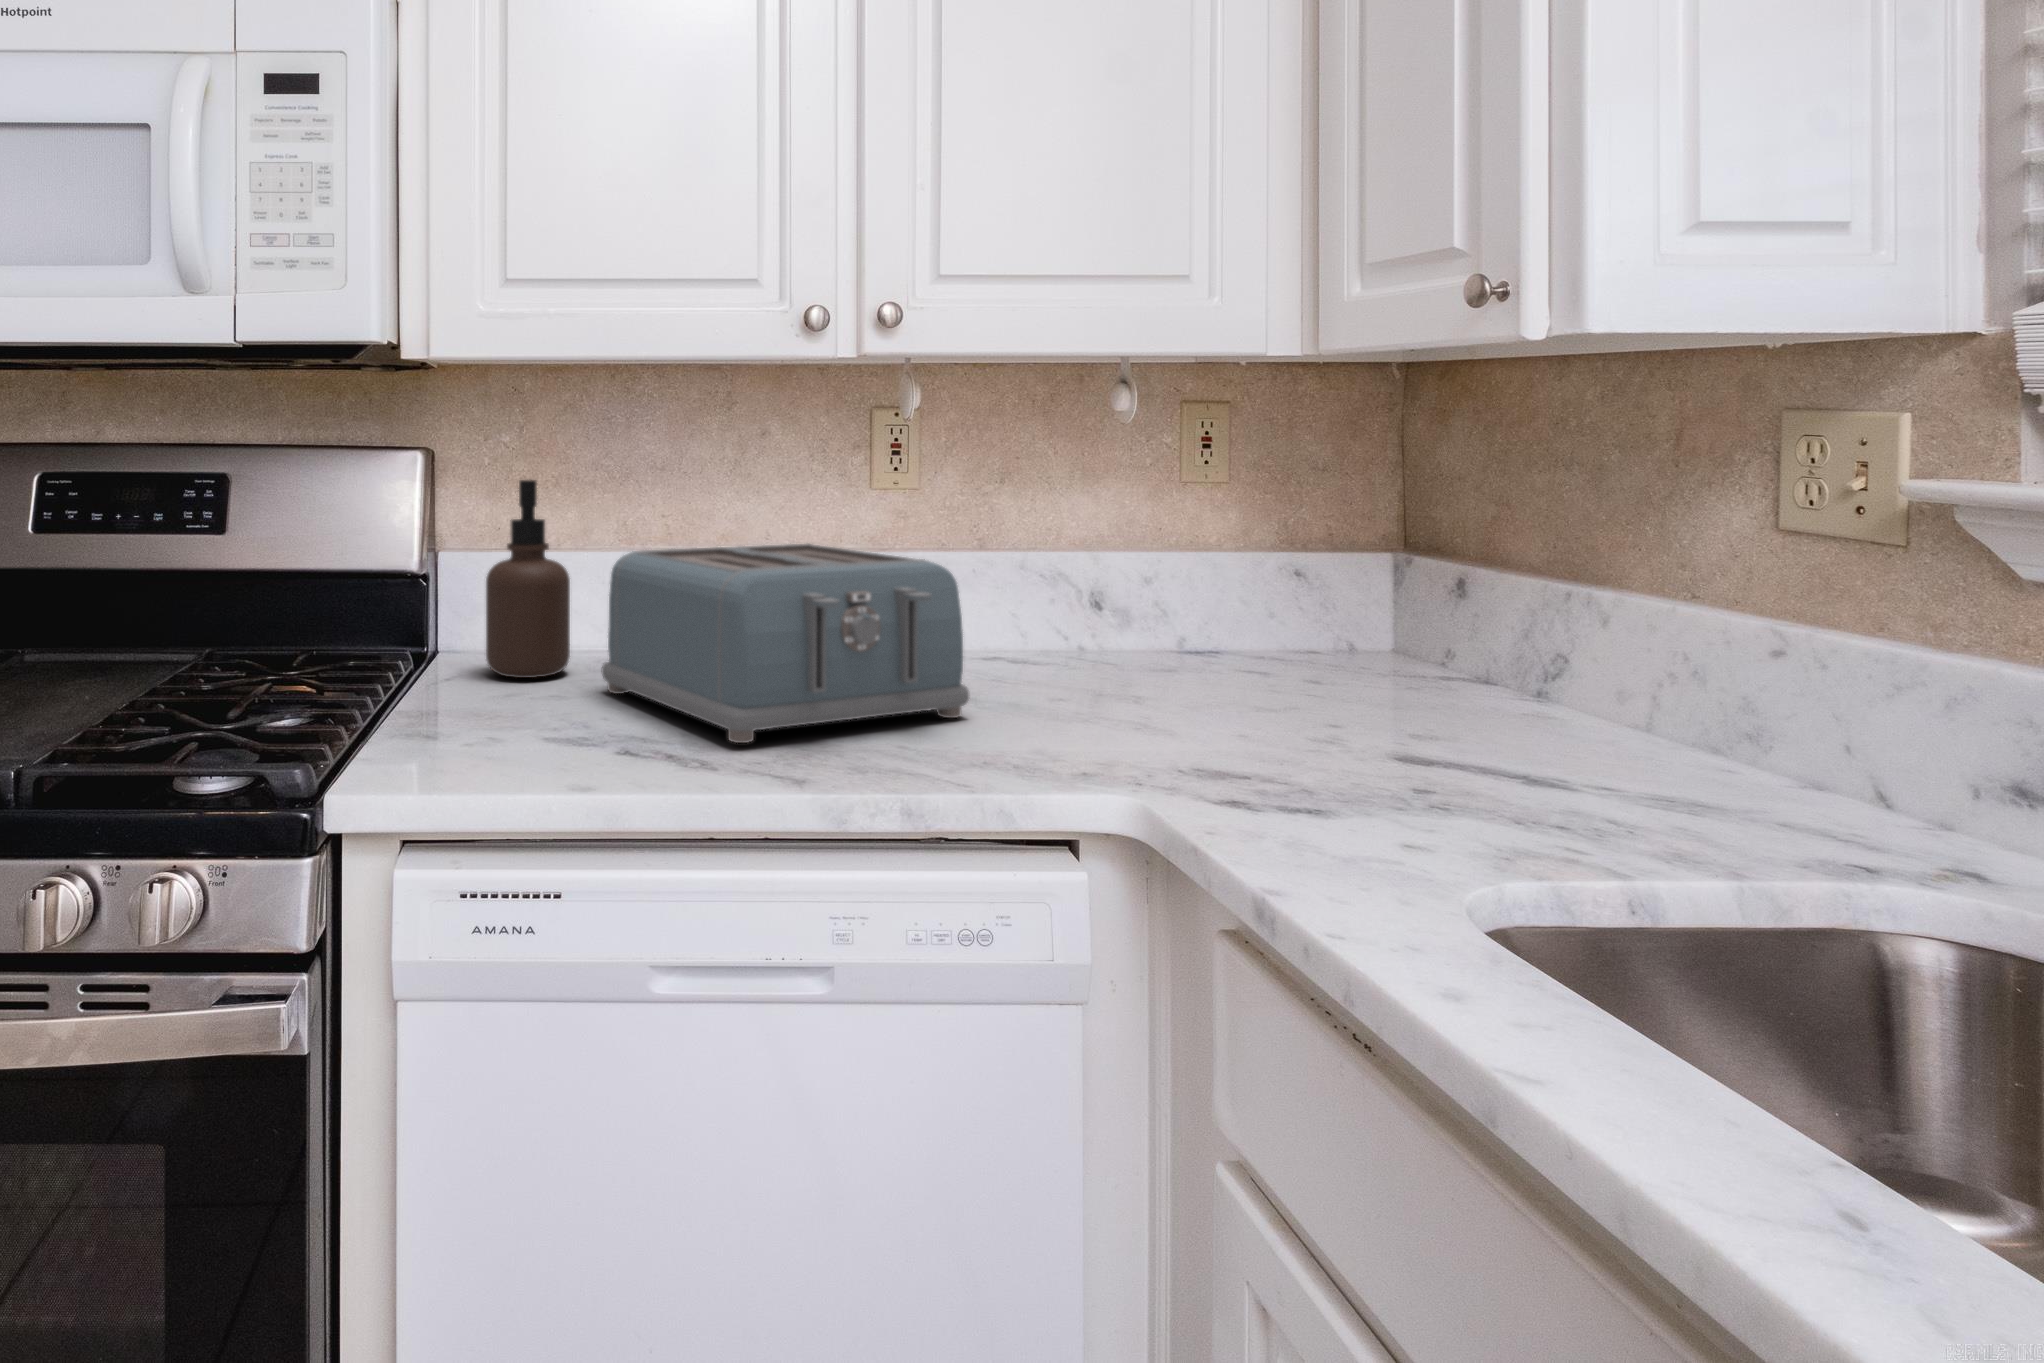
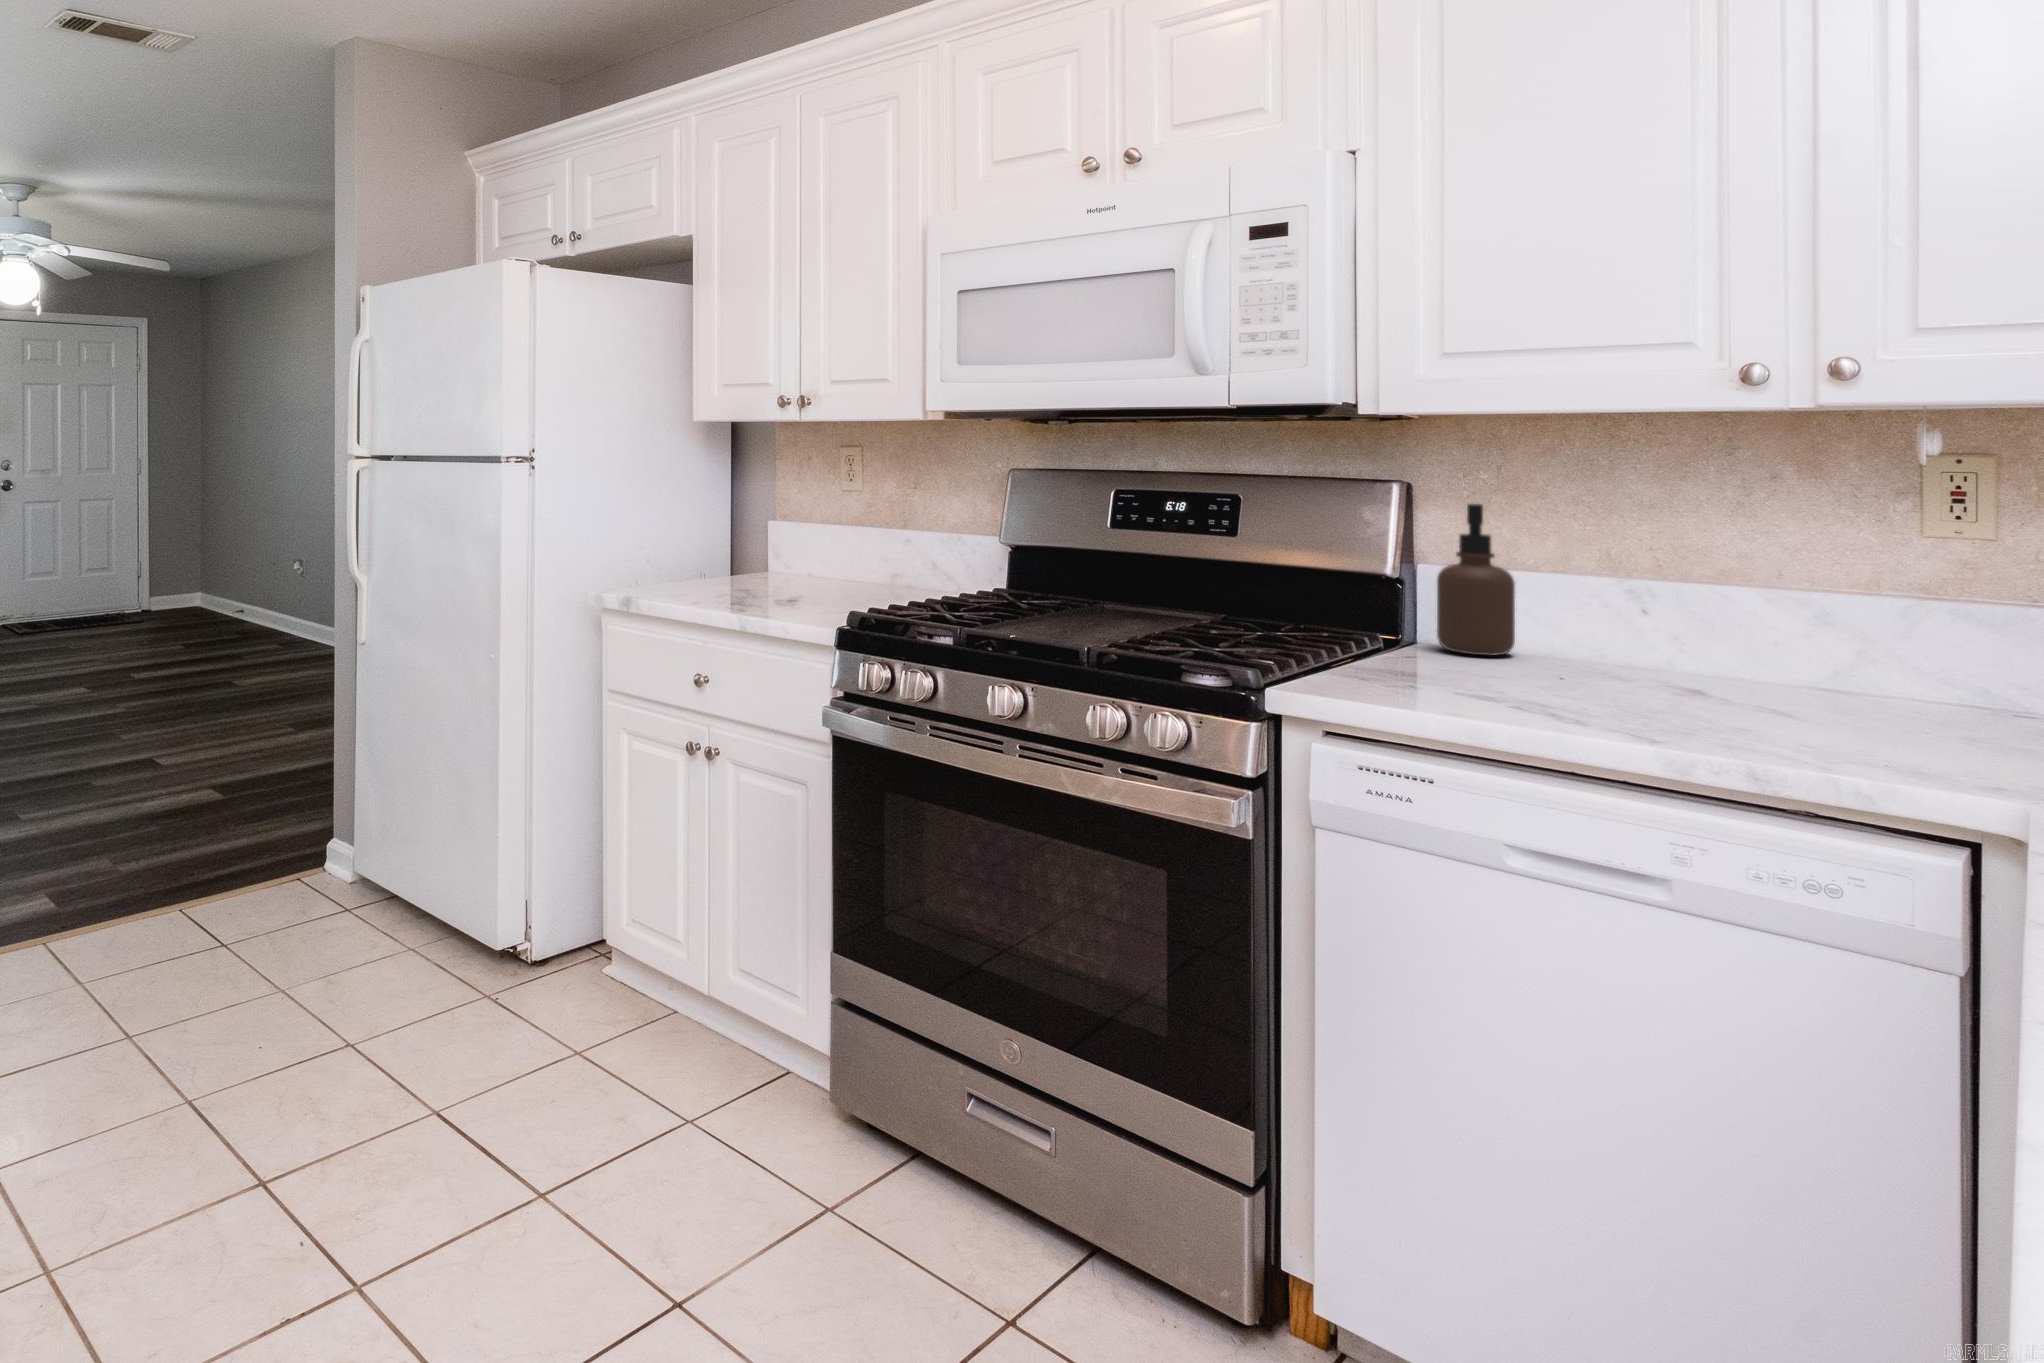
toaster: present [601,544,969,743] -> none [1531,562,1909,727]

